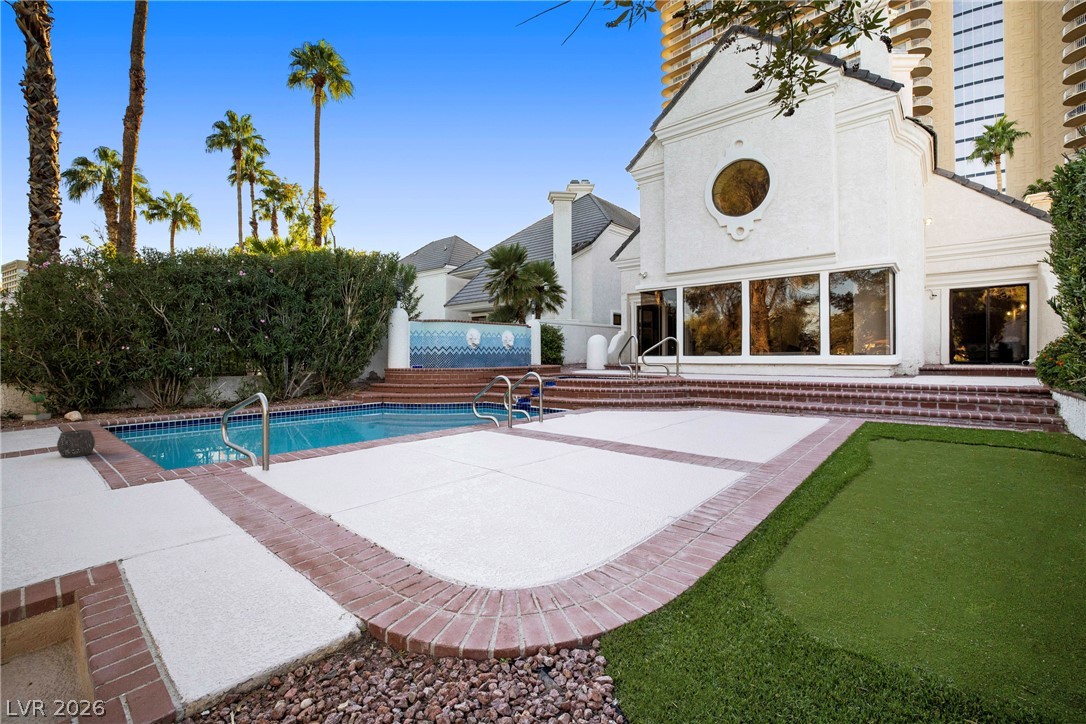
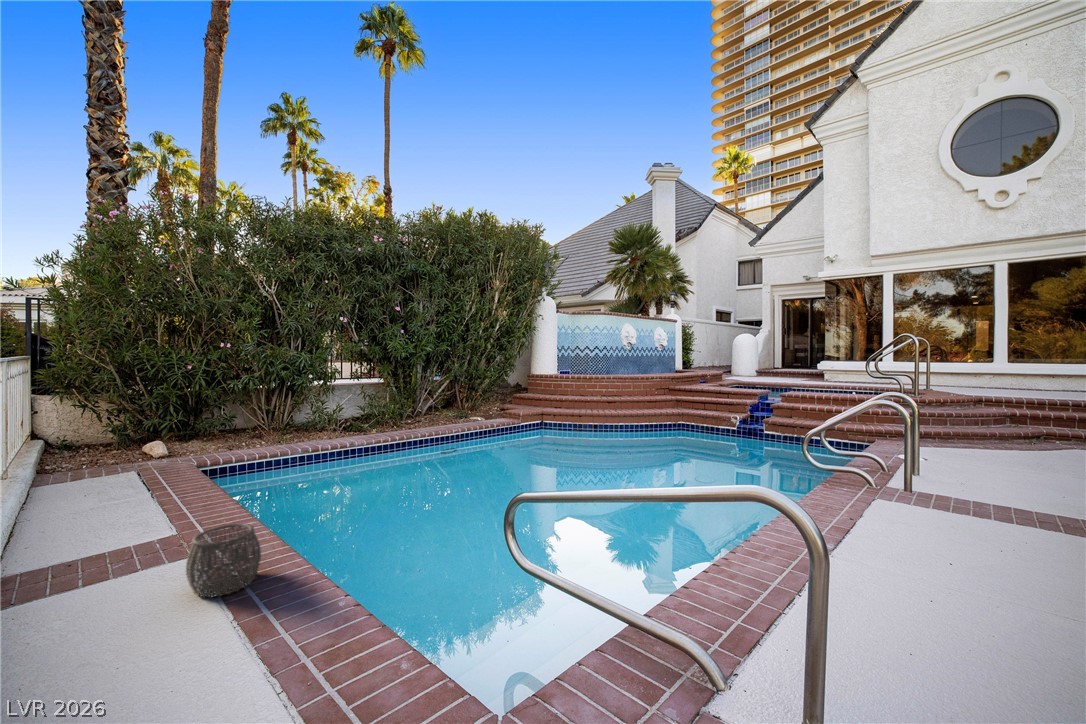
potted plant: present [23,394,51,420] -> none [76,415,122,457]

